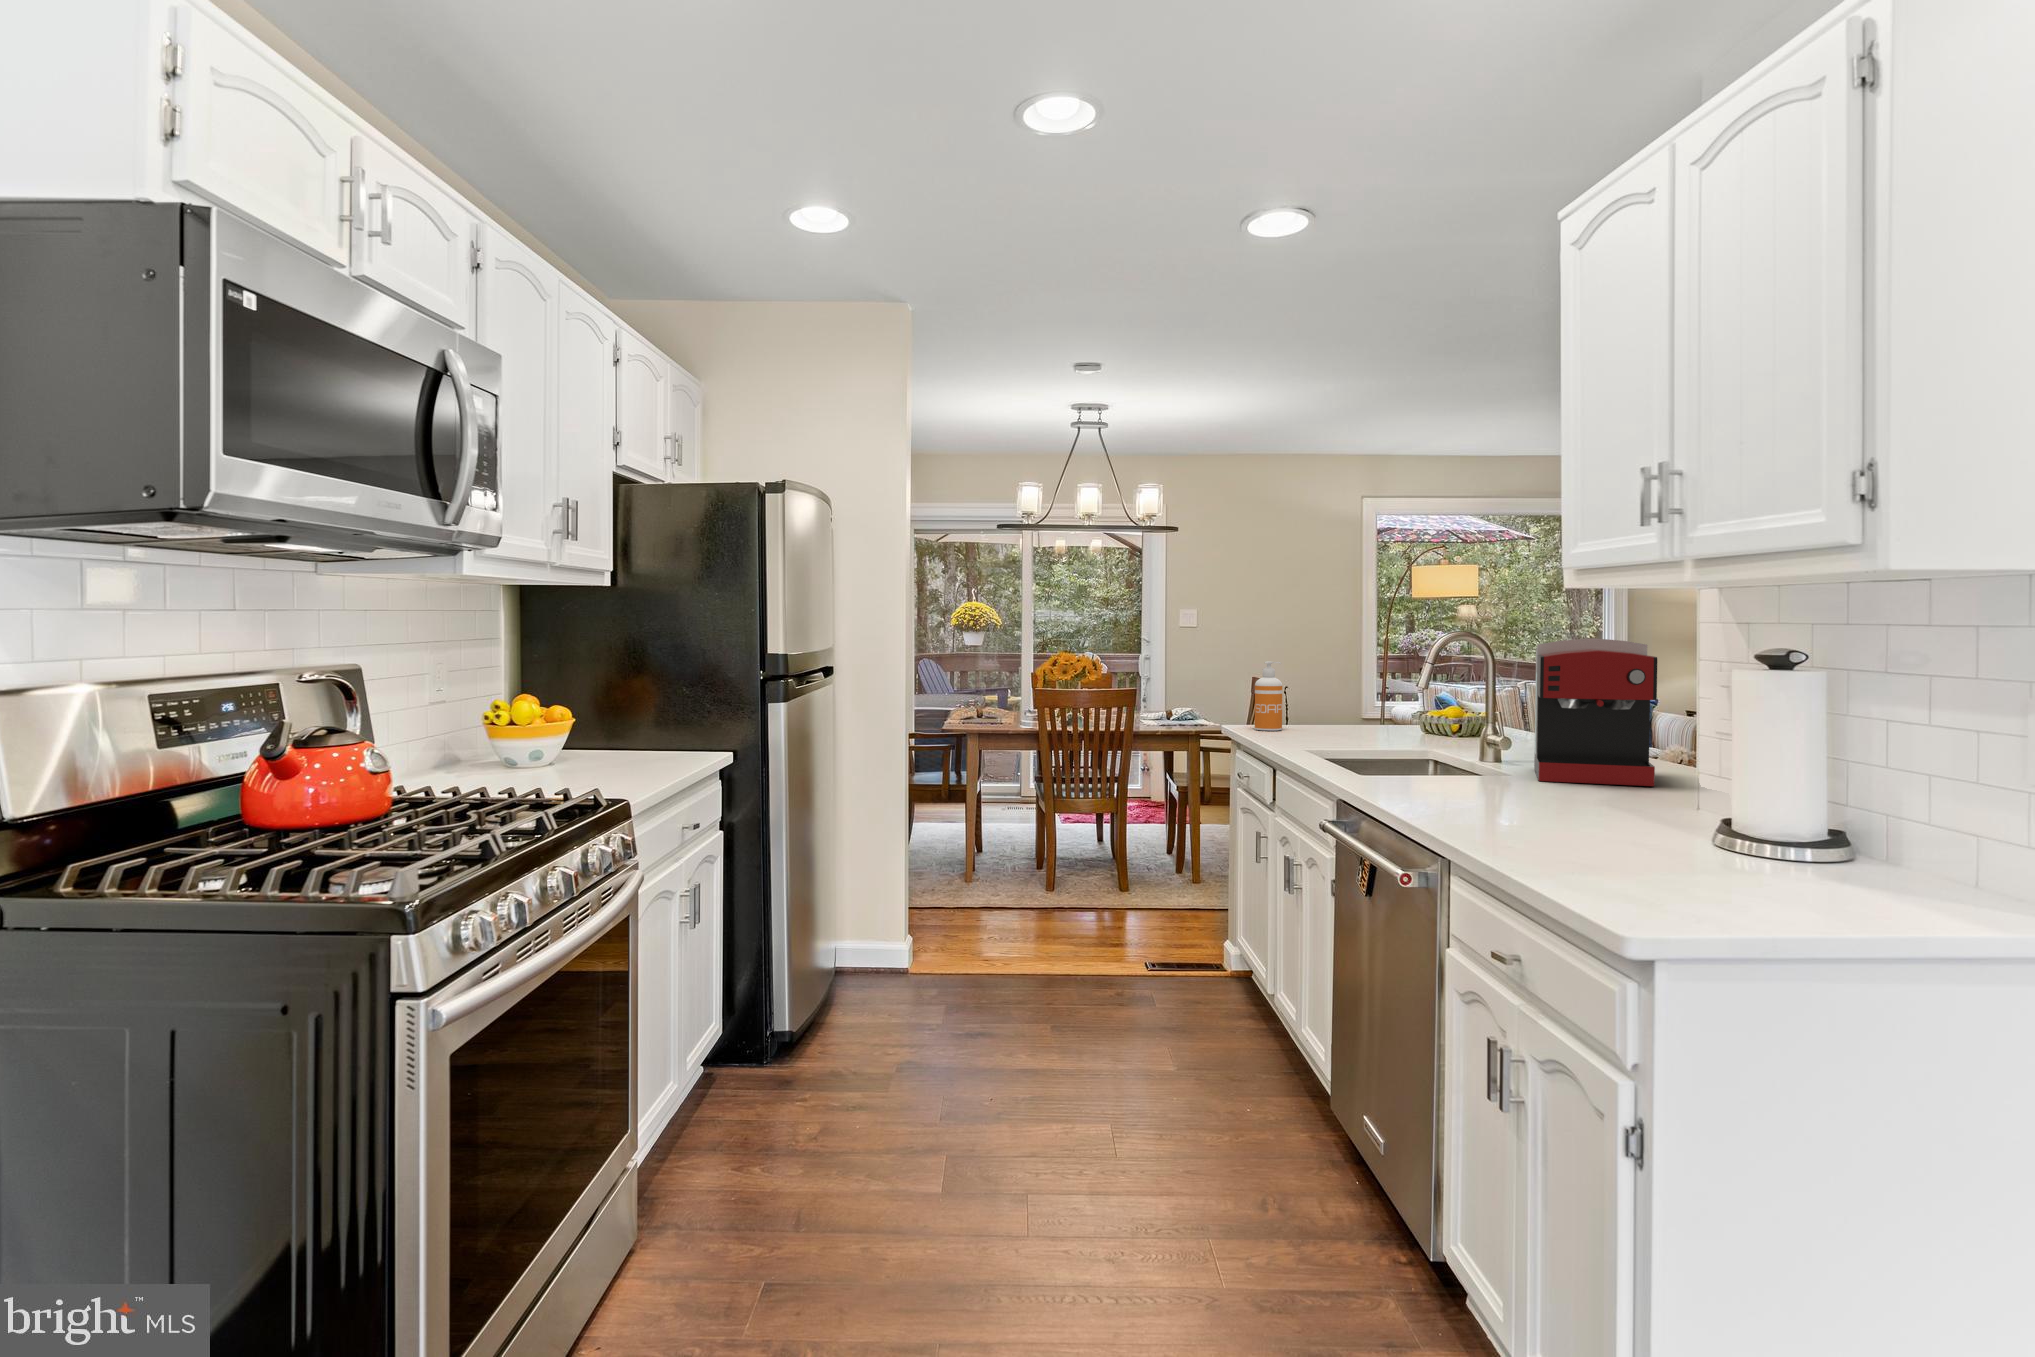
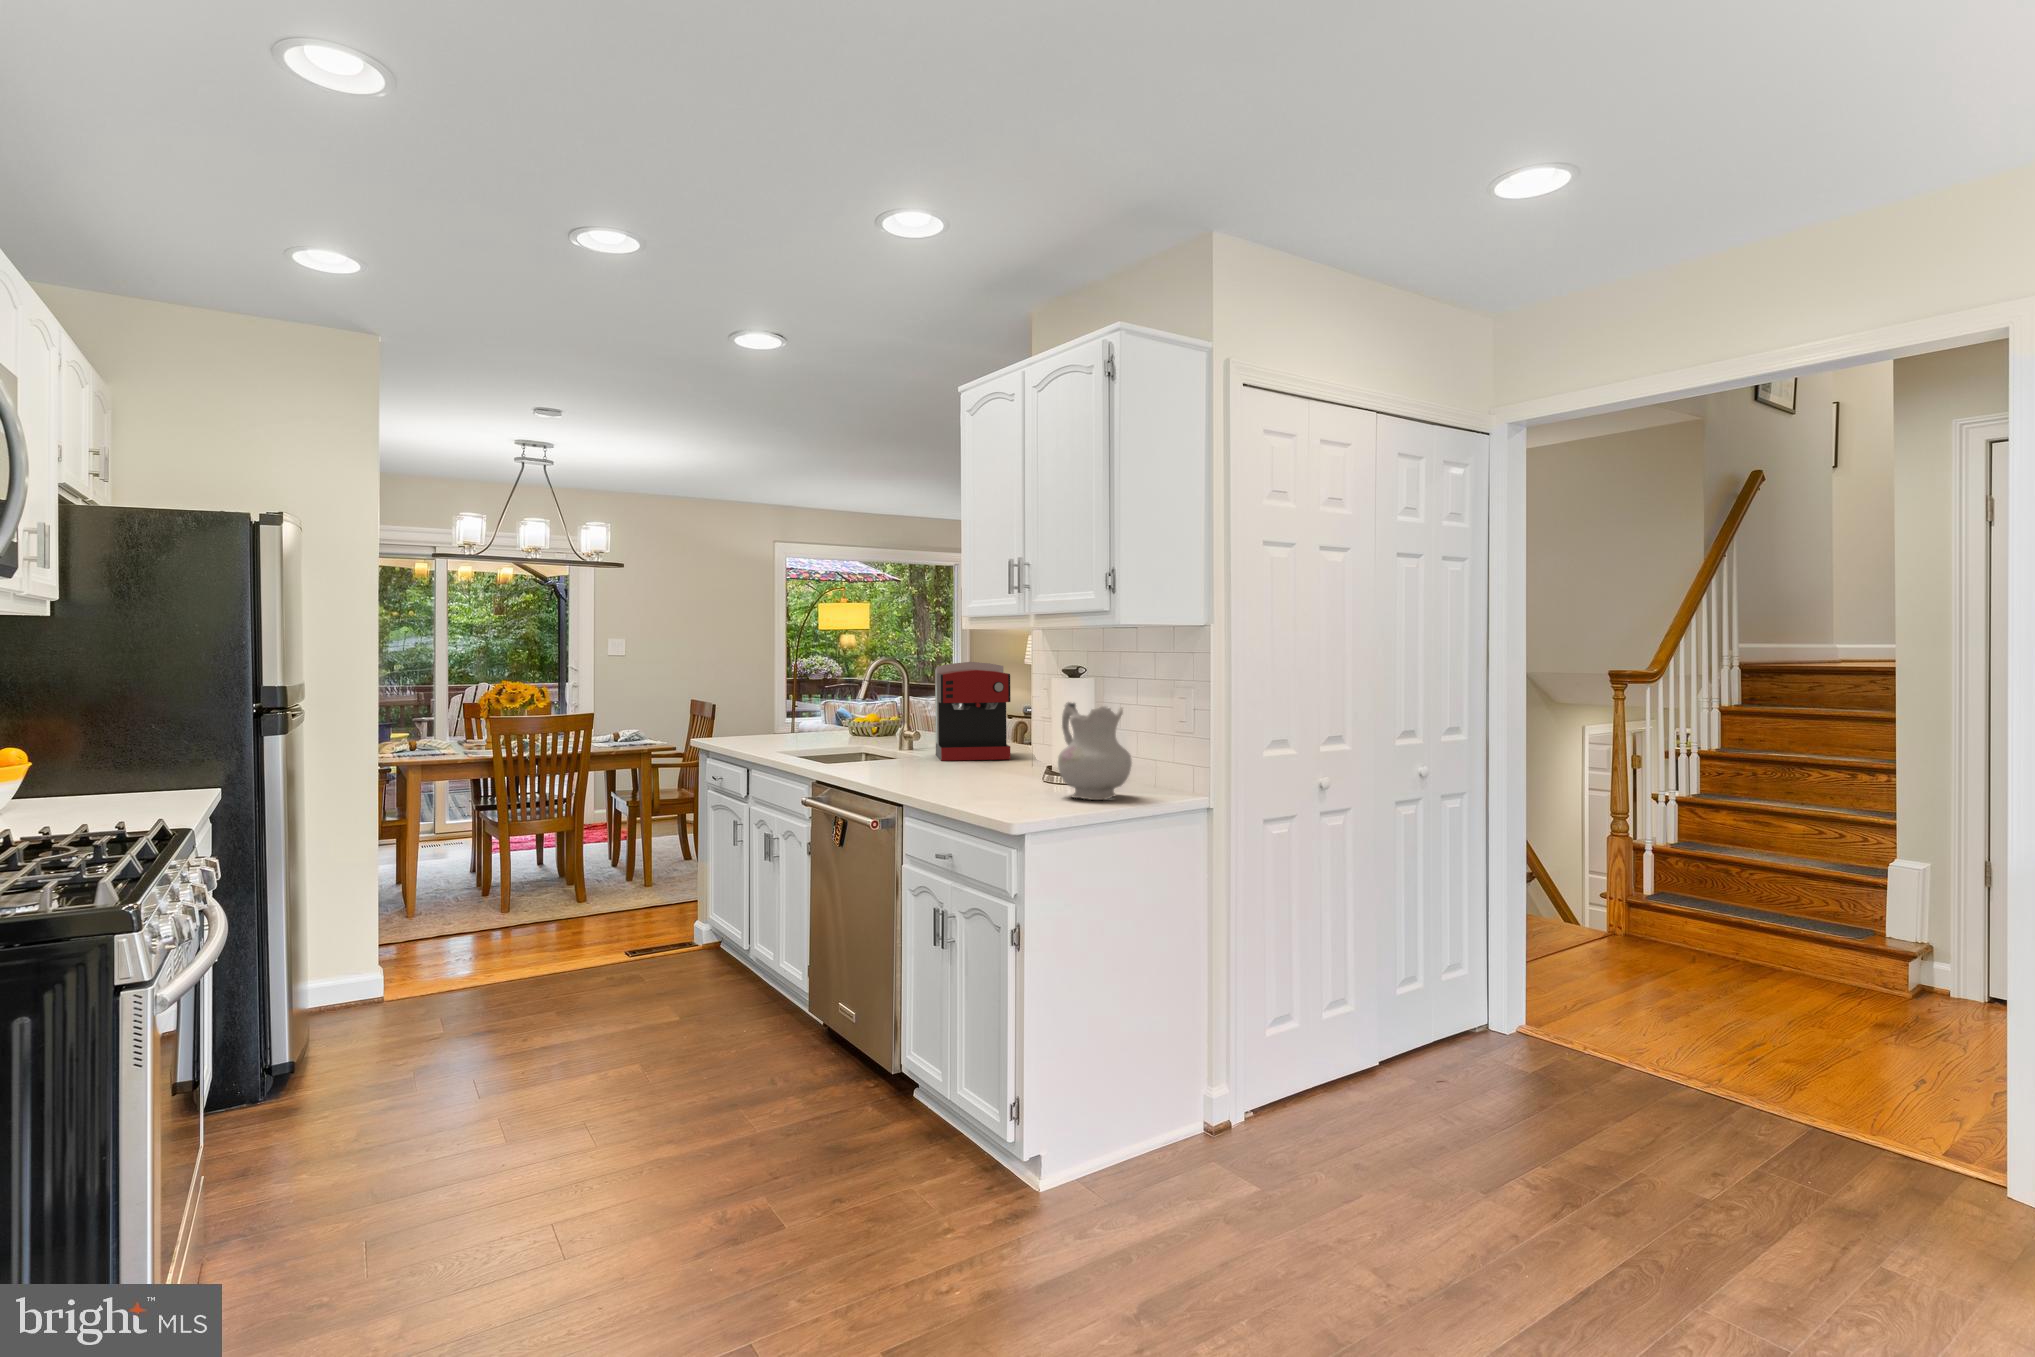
soap dispenser: present [1255,661,1282,731] -> none [716,684,740,741]
ceramic pitcher: none [1736,712,1903,899] -> present [1058,702,1132,800]

